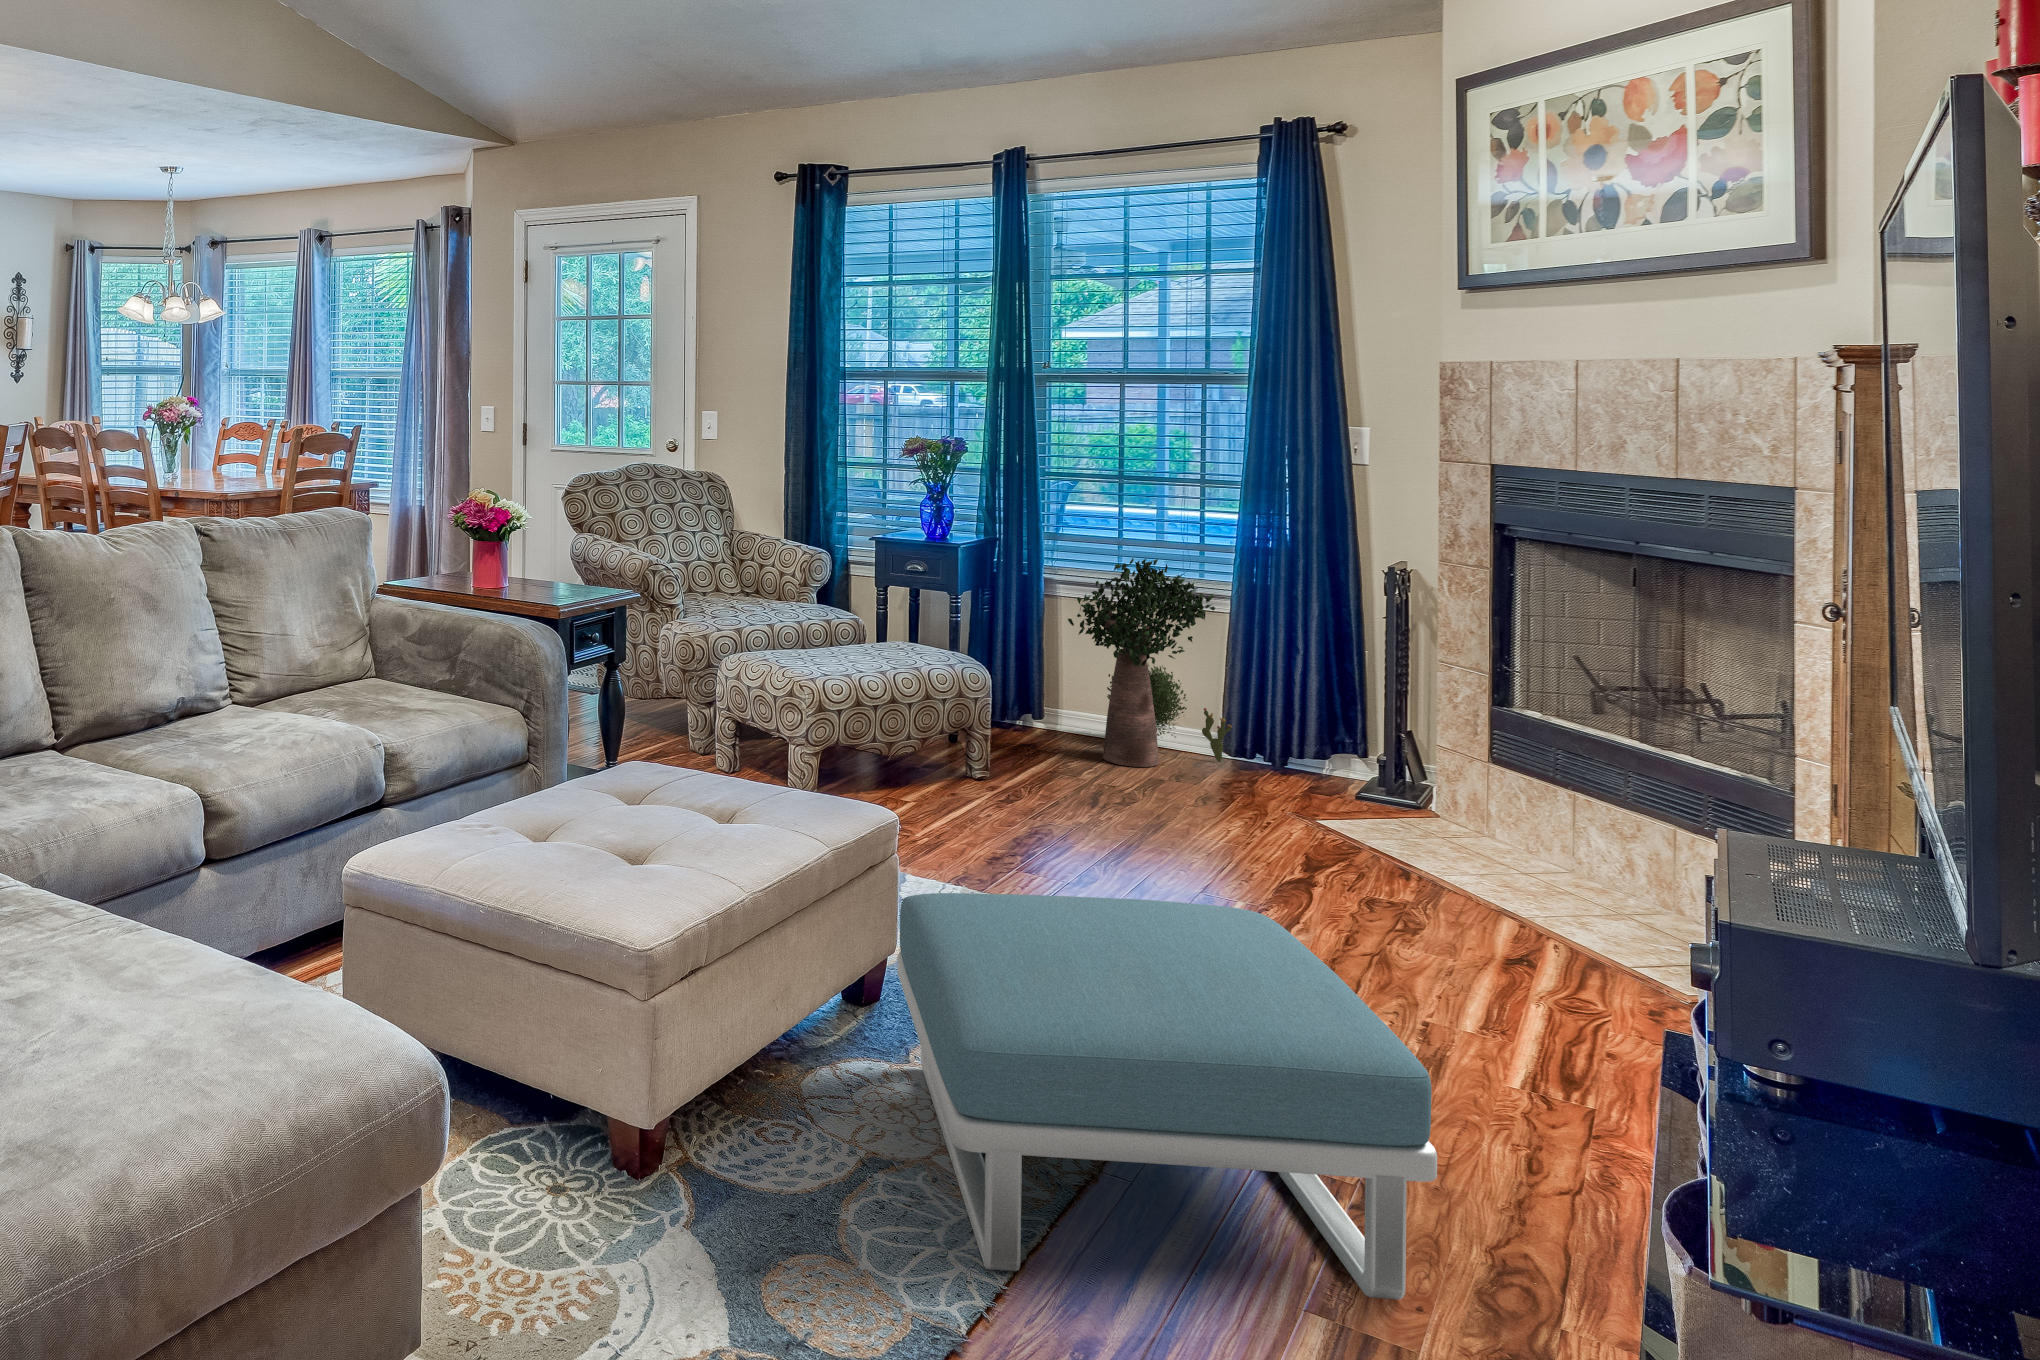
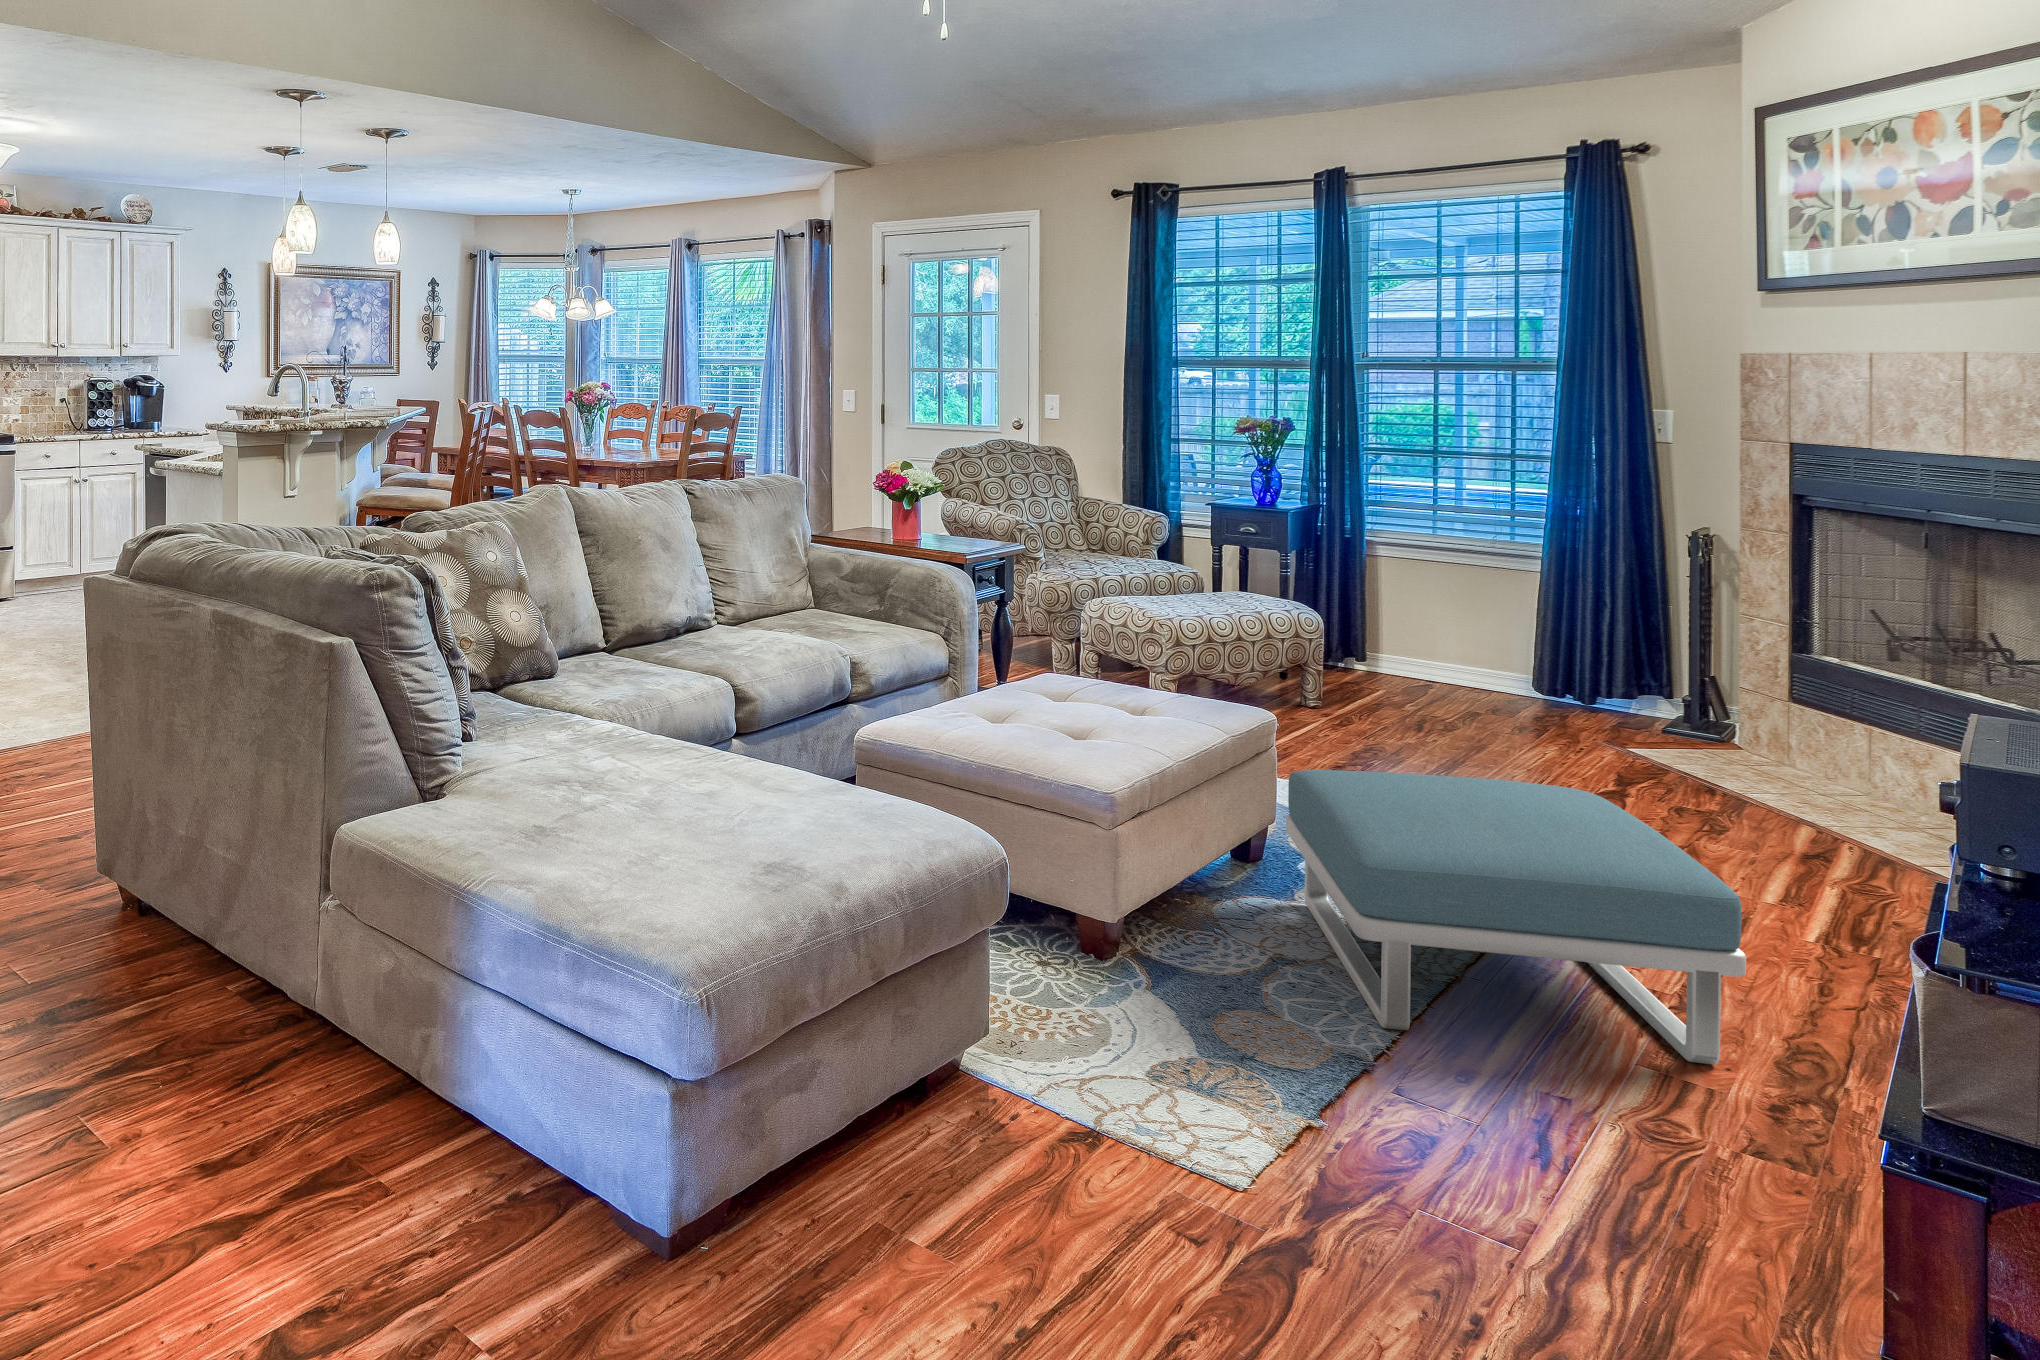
potted plant: present [1068,558,1232,767] -> none [1388,522,1541,702]

